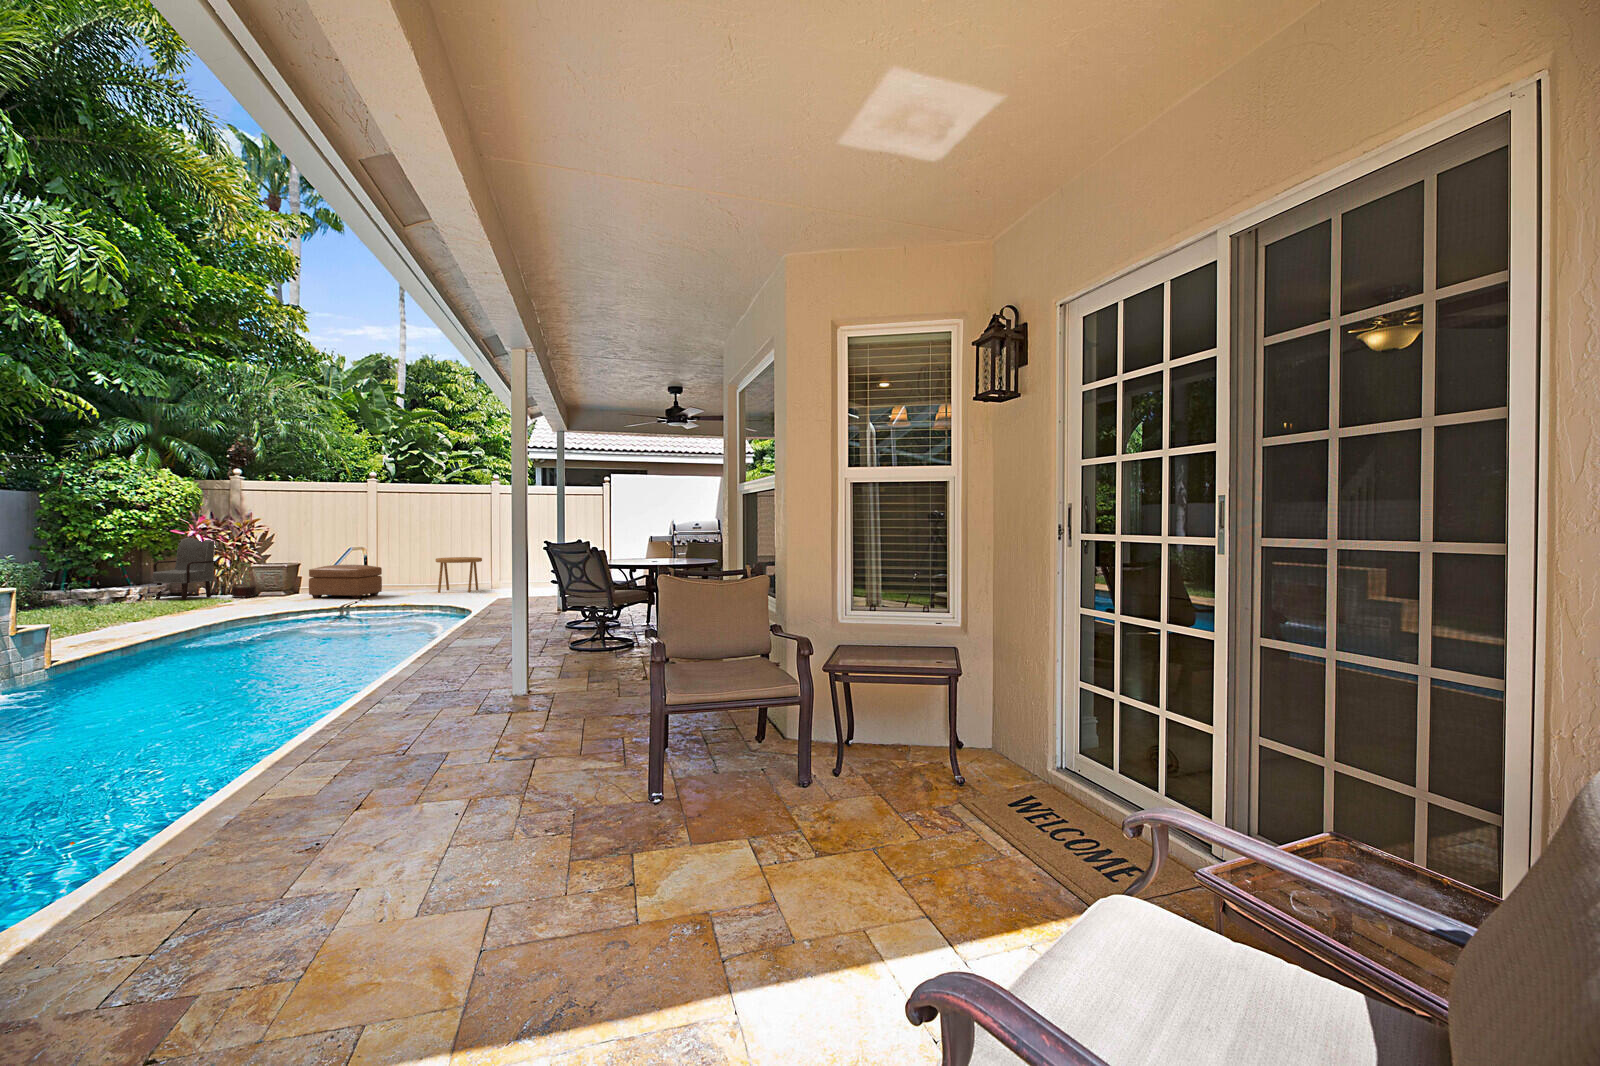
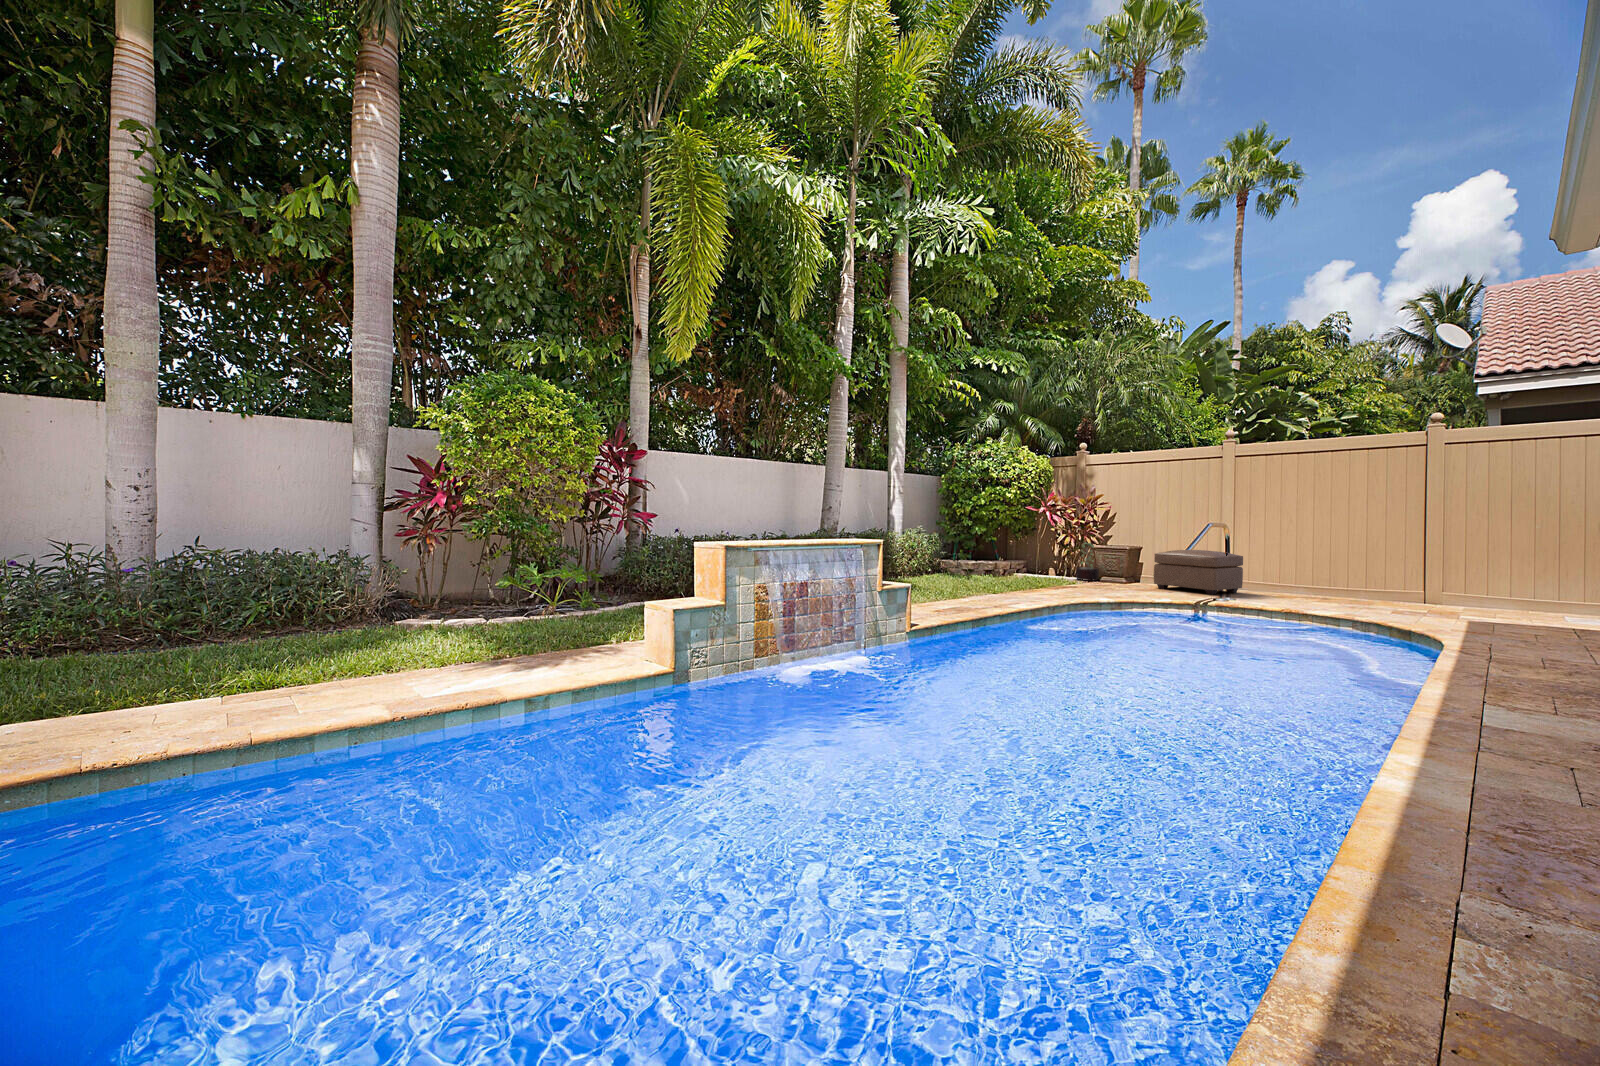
armchair: present [152,538,215,600] -> none [1011,514,1063,578]
side table: present [436,557,482,593] -> none [1320,548,1399,602]

